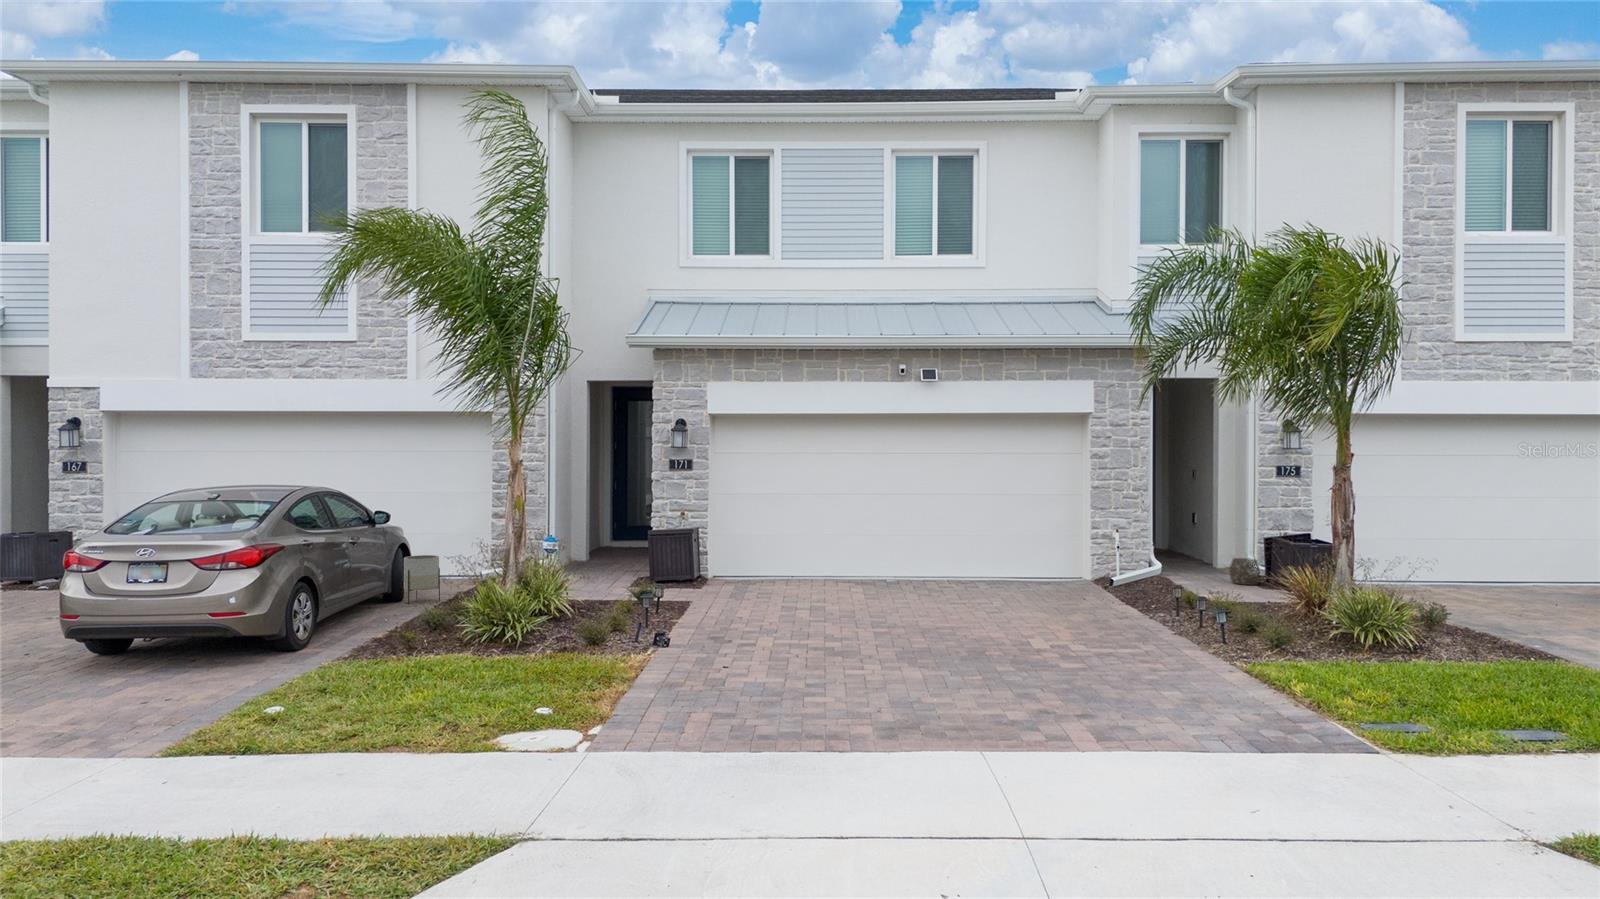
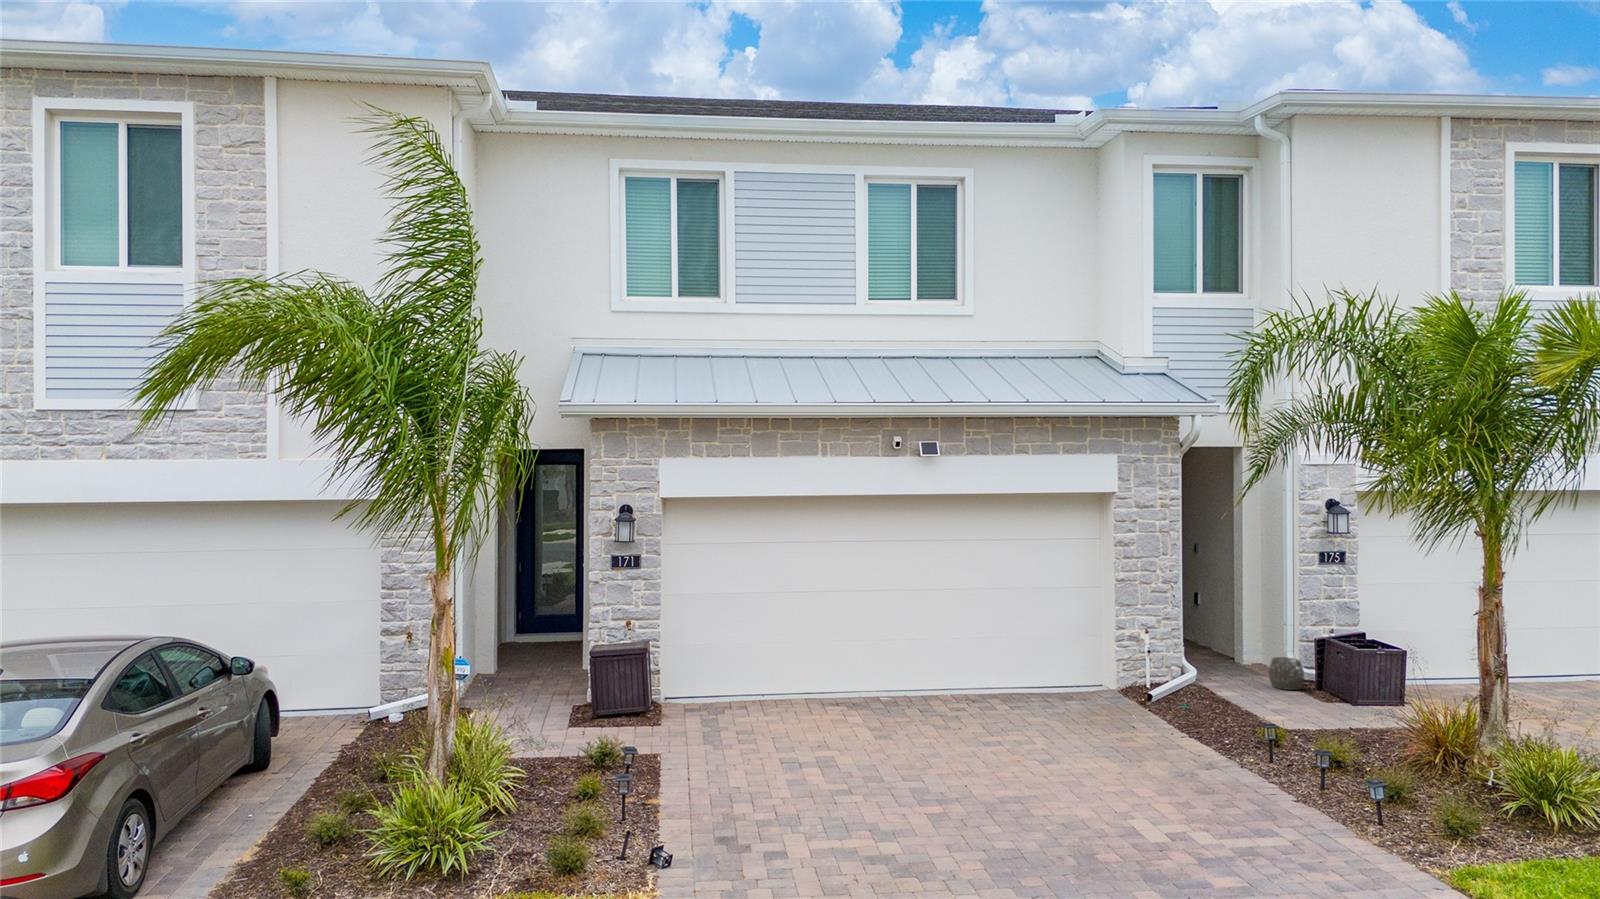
planter: present [404,555,440,604] -> none [269,704,319,776]

